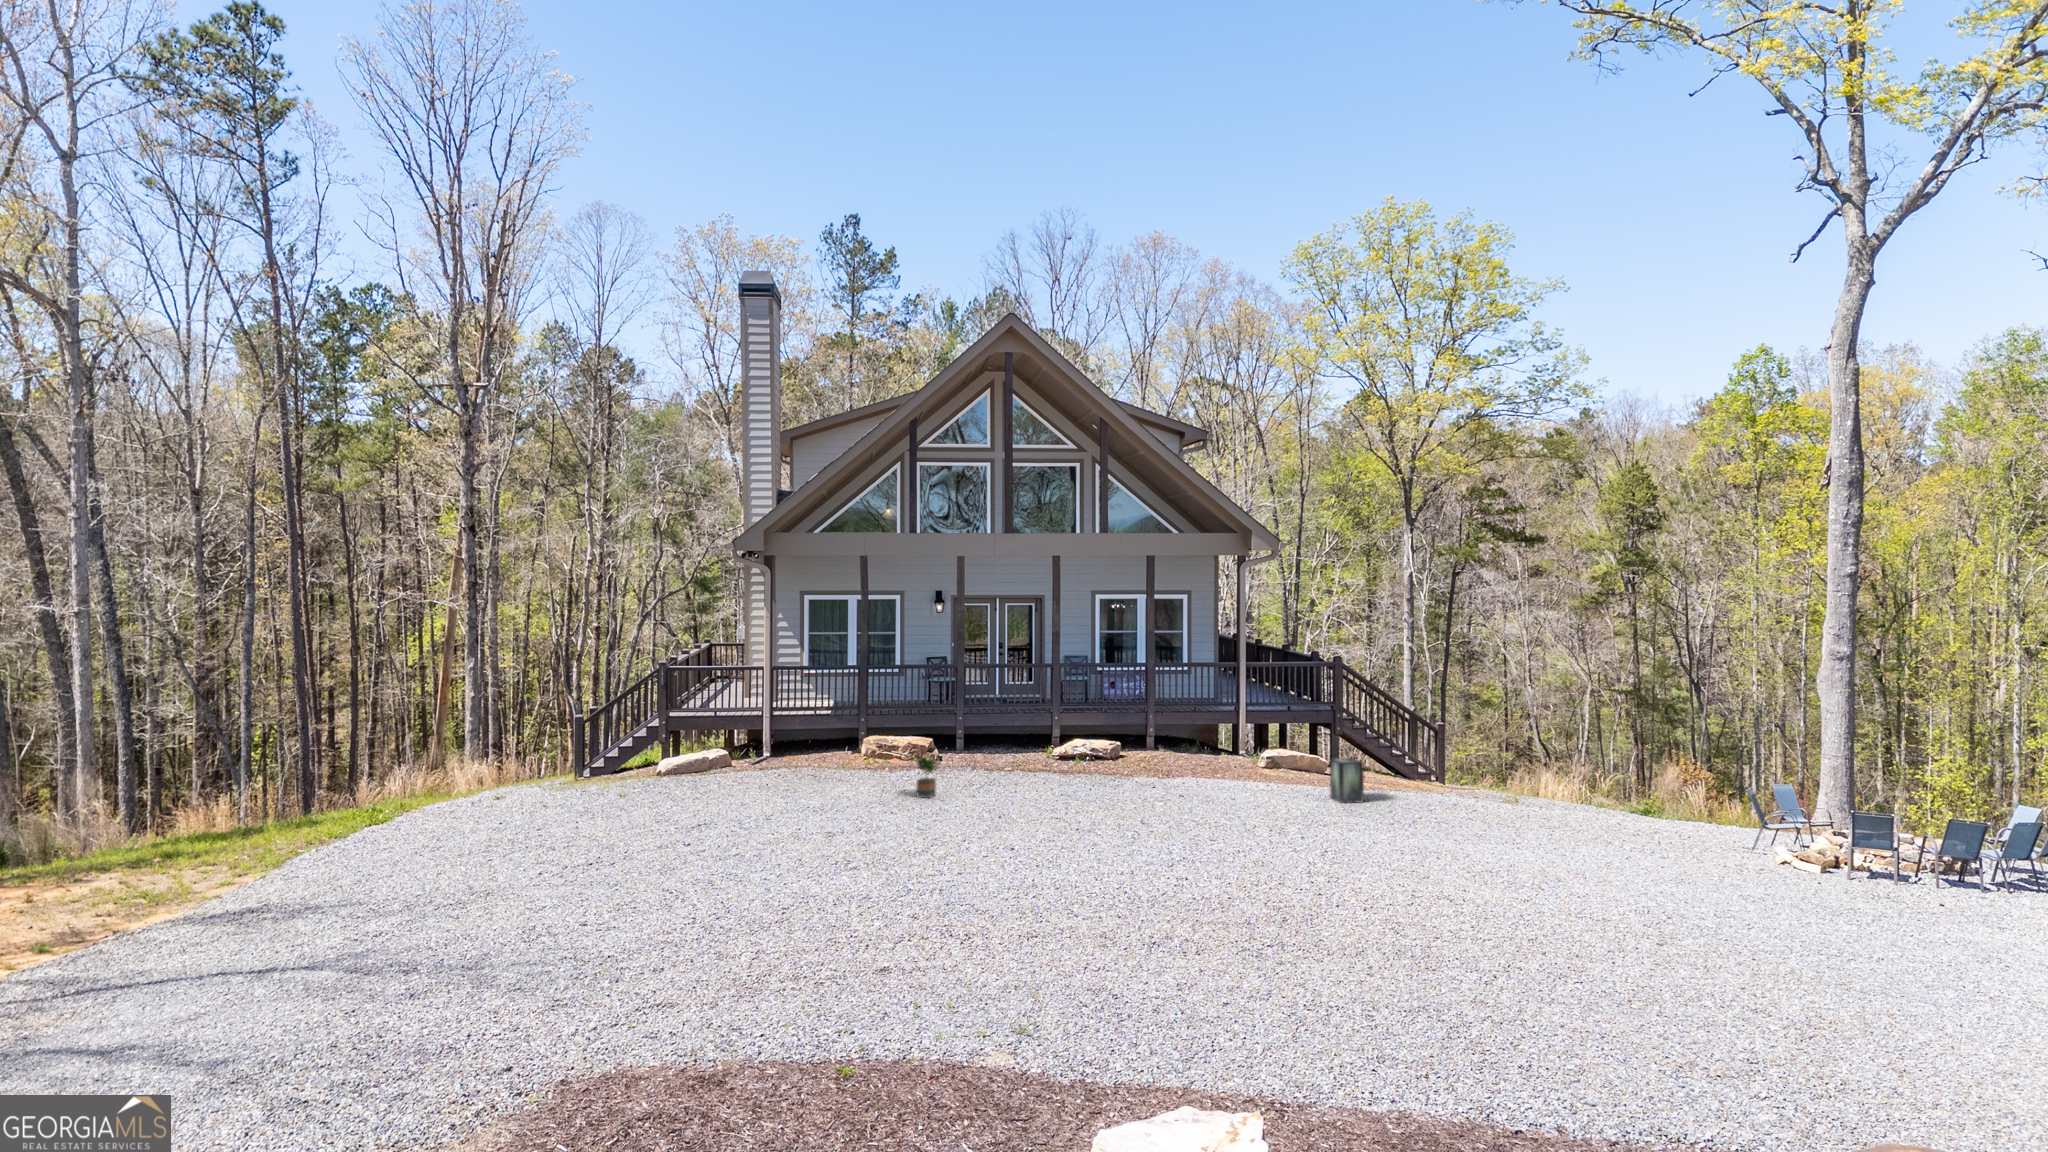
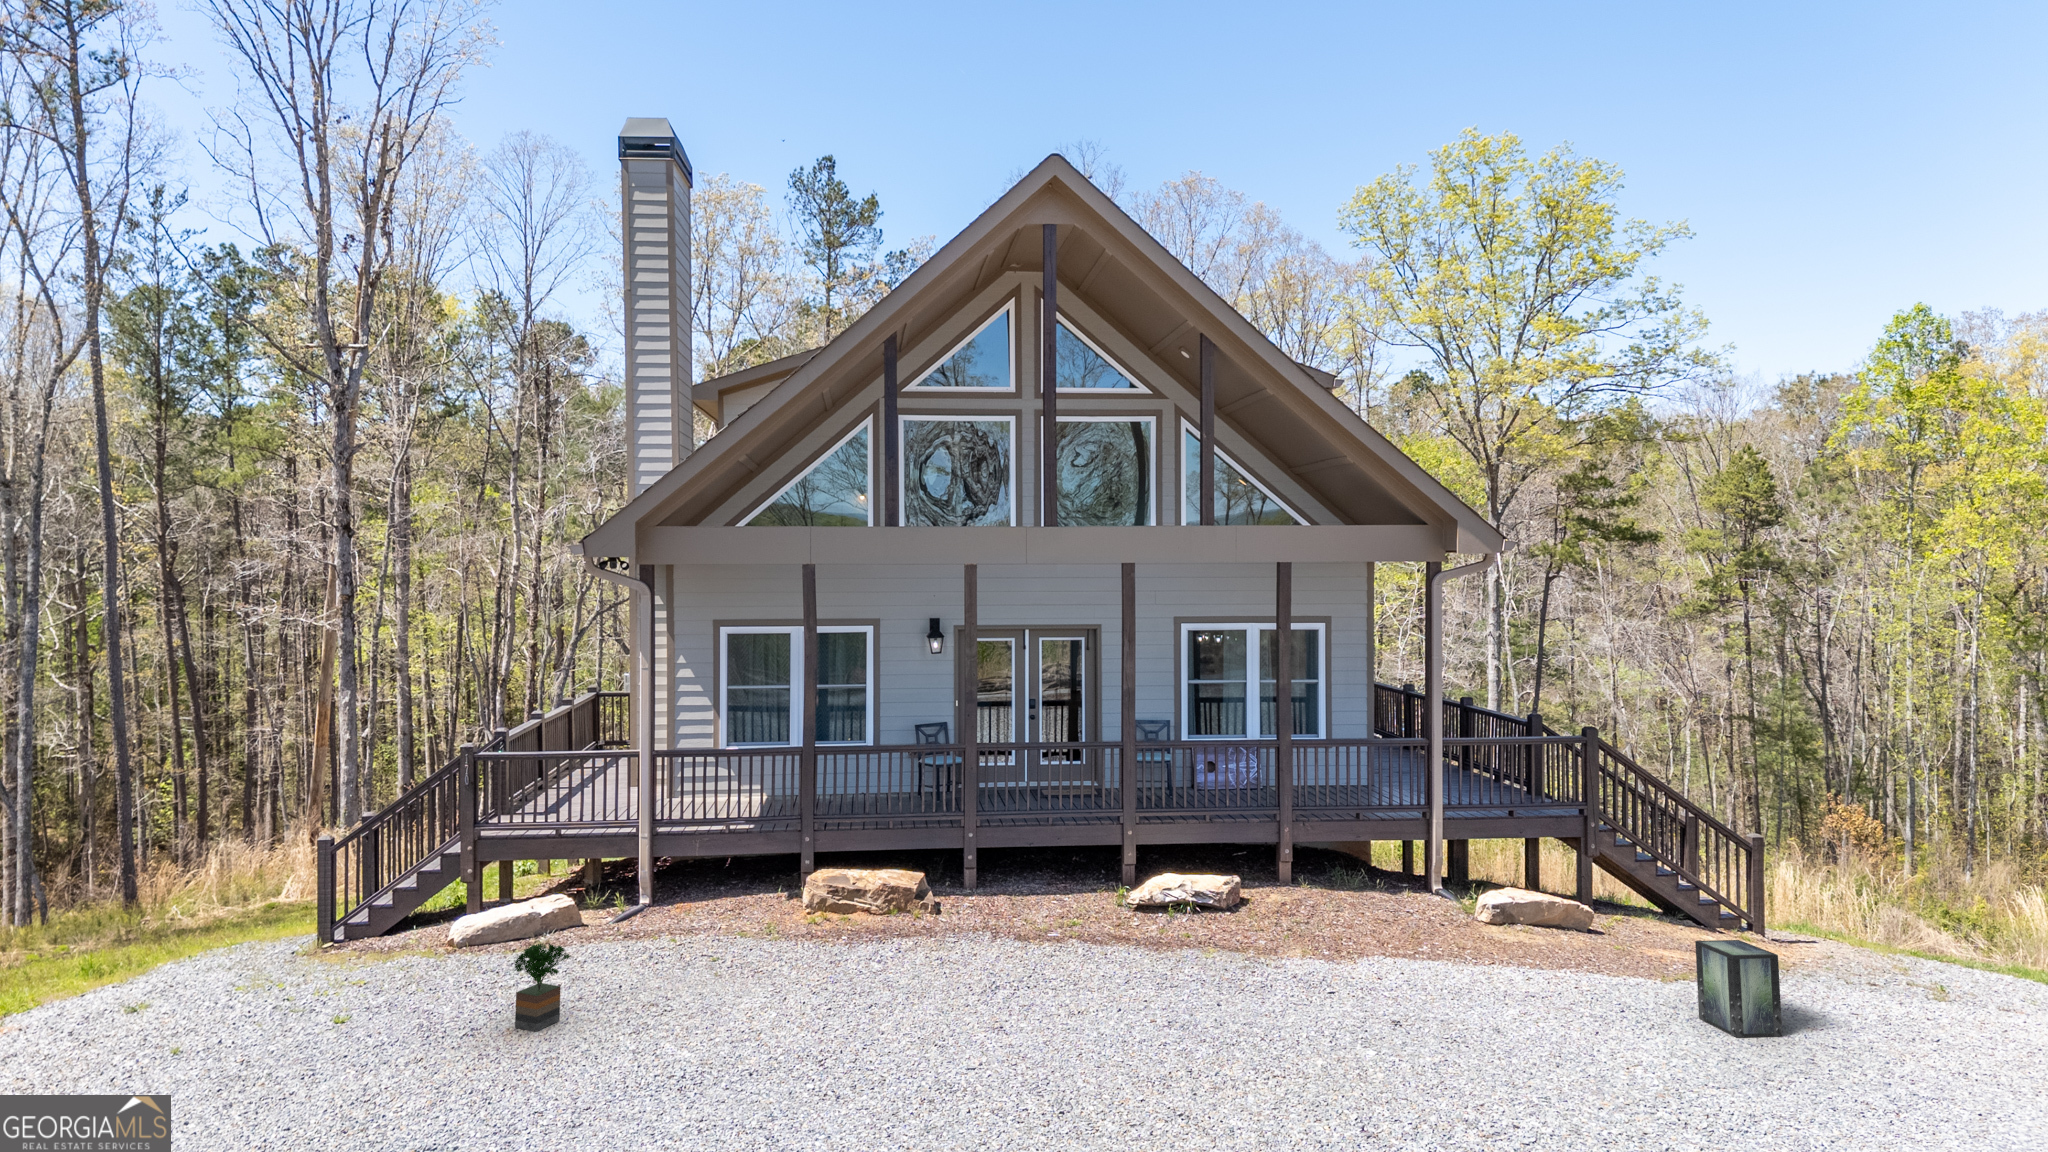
potted tree: present [916,757,939,798] -> present [515,944,571,1032]

